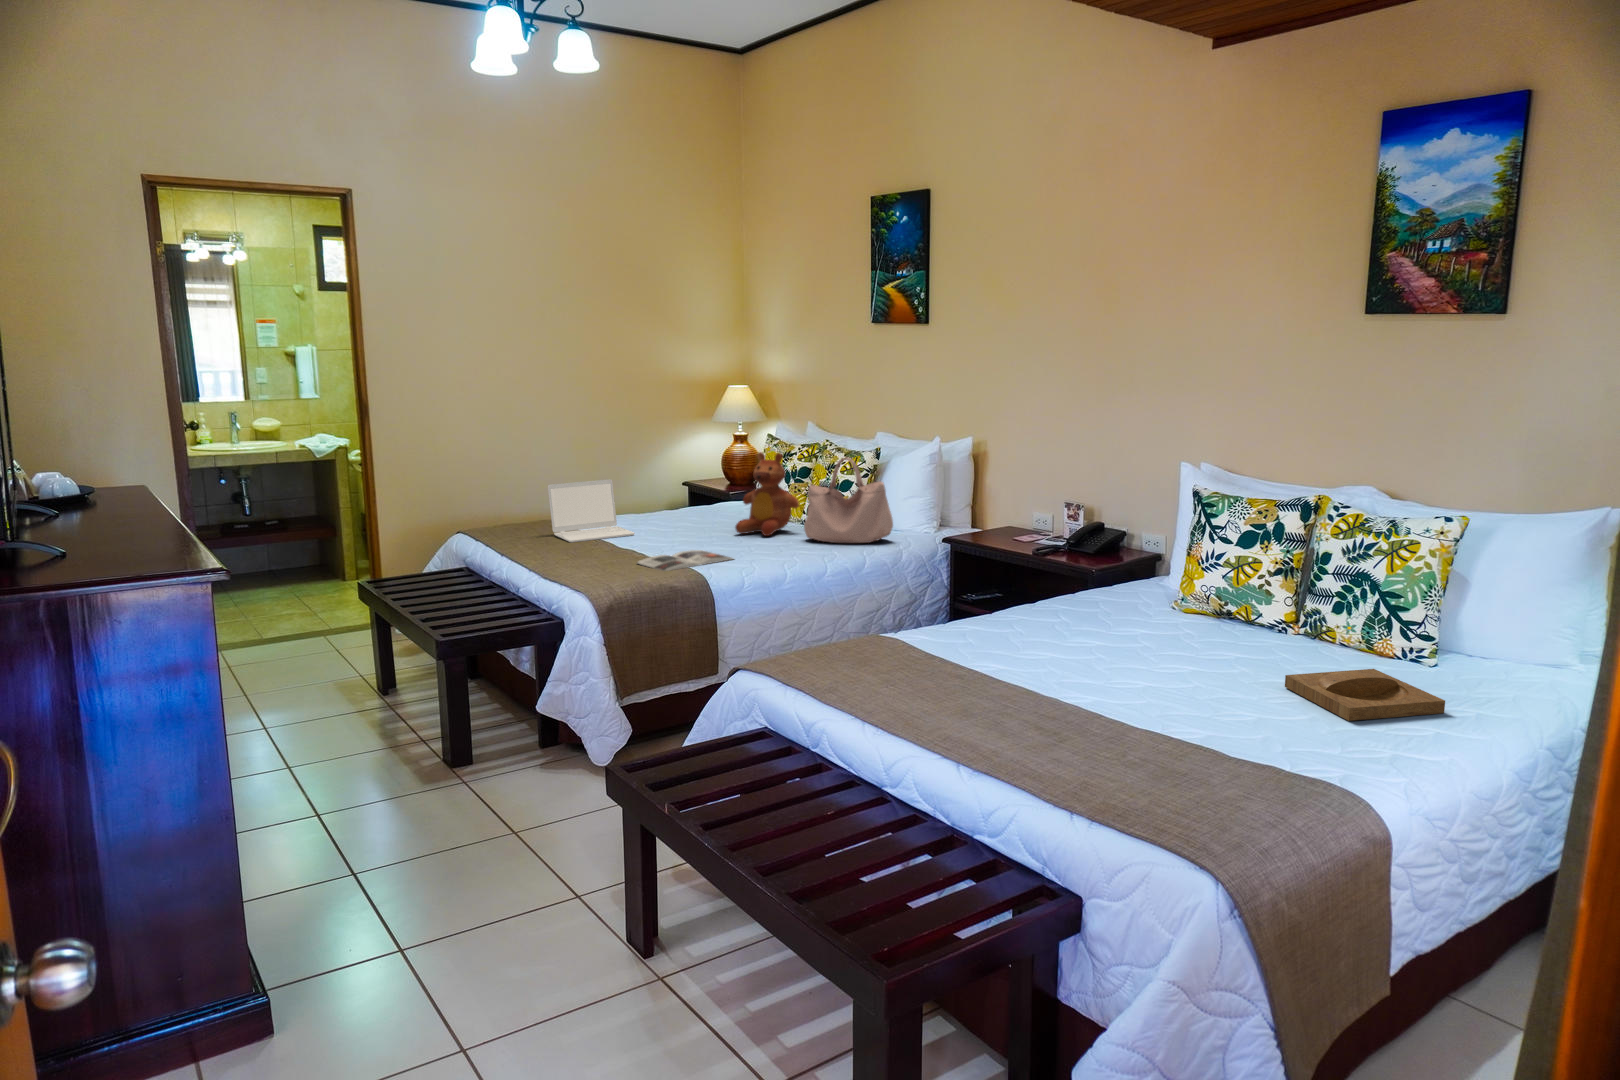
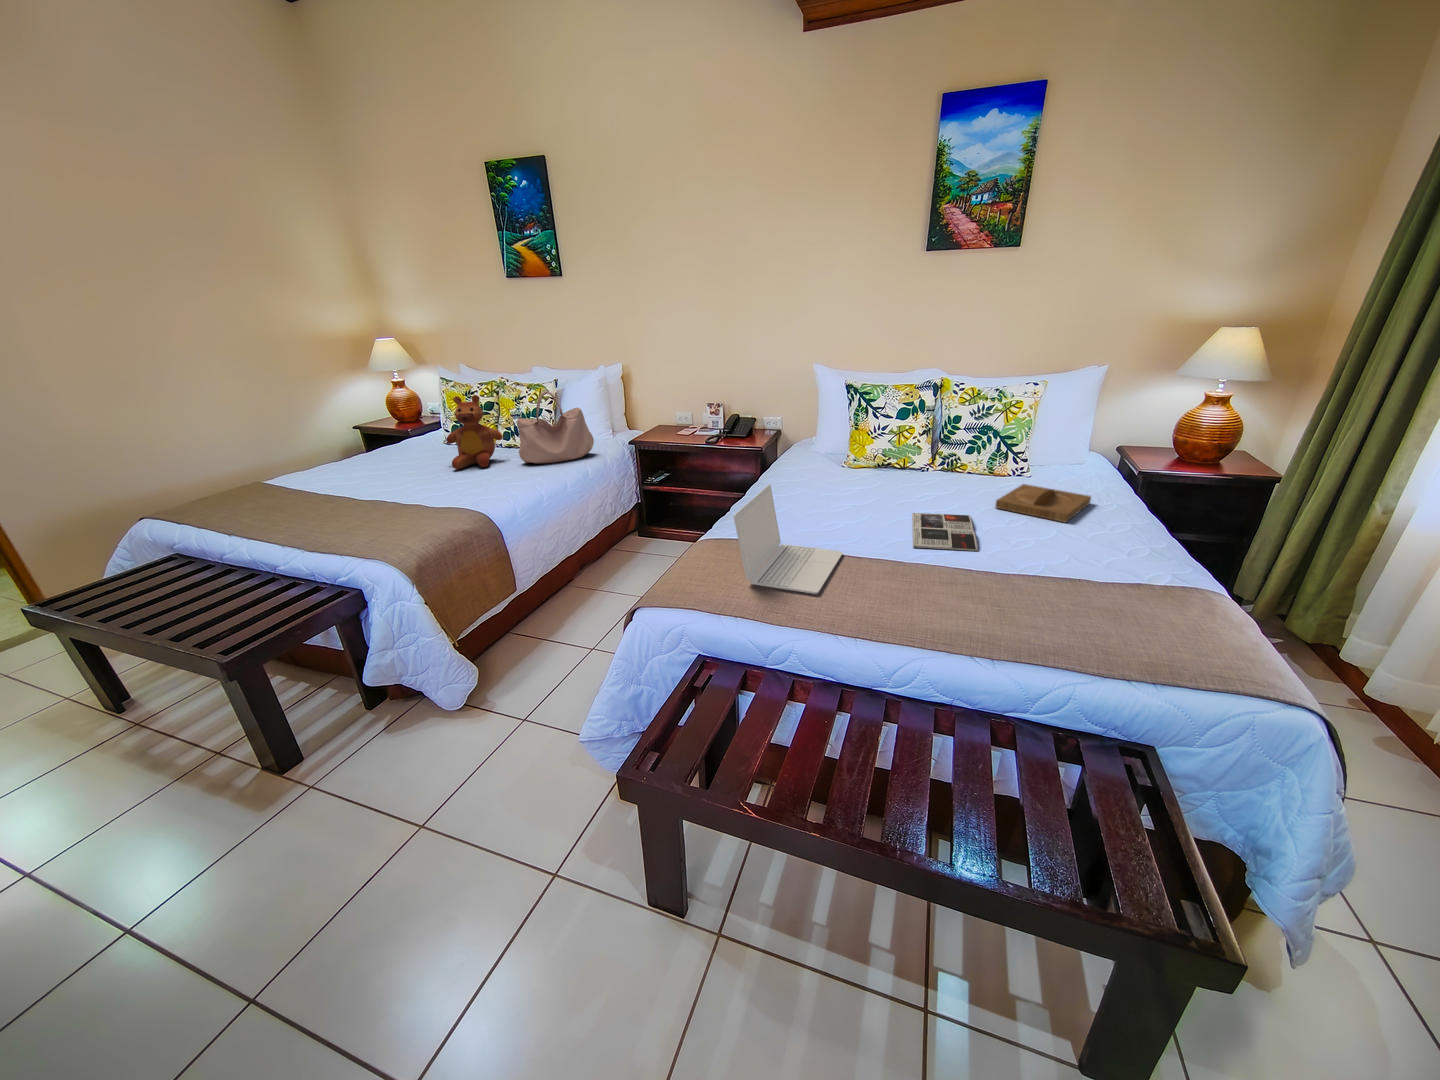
laptop: present [548,479,635,542] -> present [734,485,843,594]
magazine: present [637,550,733,571] -> present [912,513,978,551]

